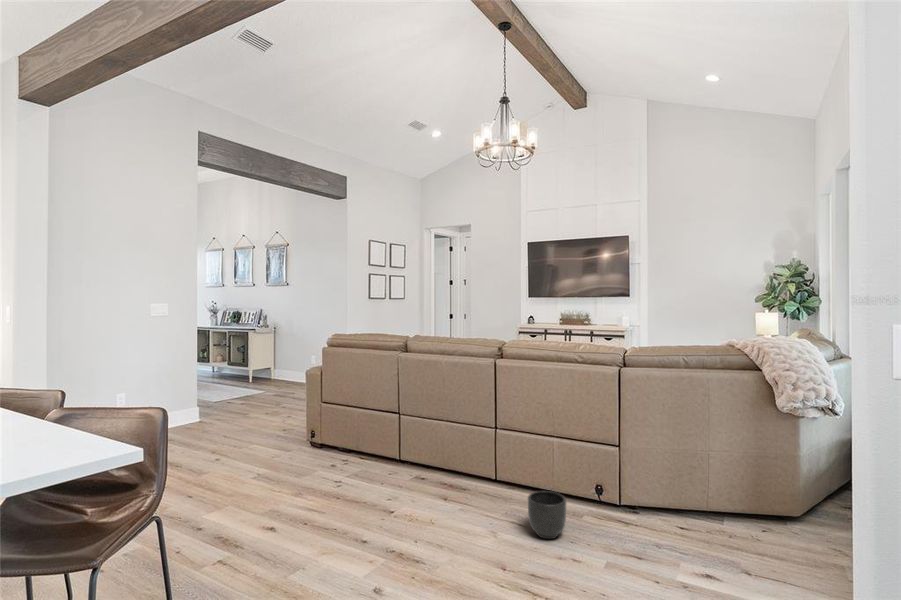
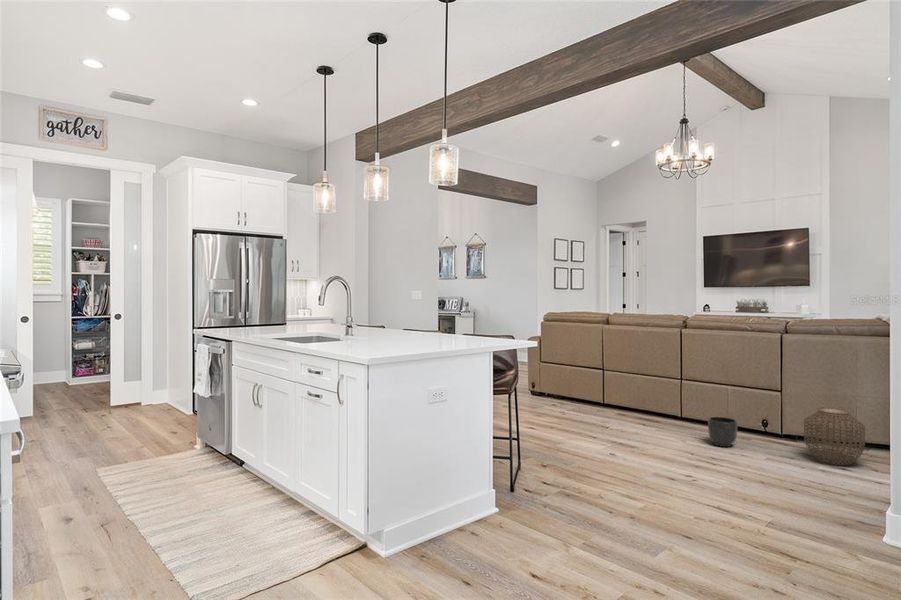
woven basket: none [653,476,731,565] -> present [804,408,865,465]

